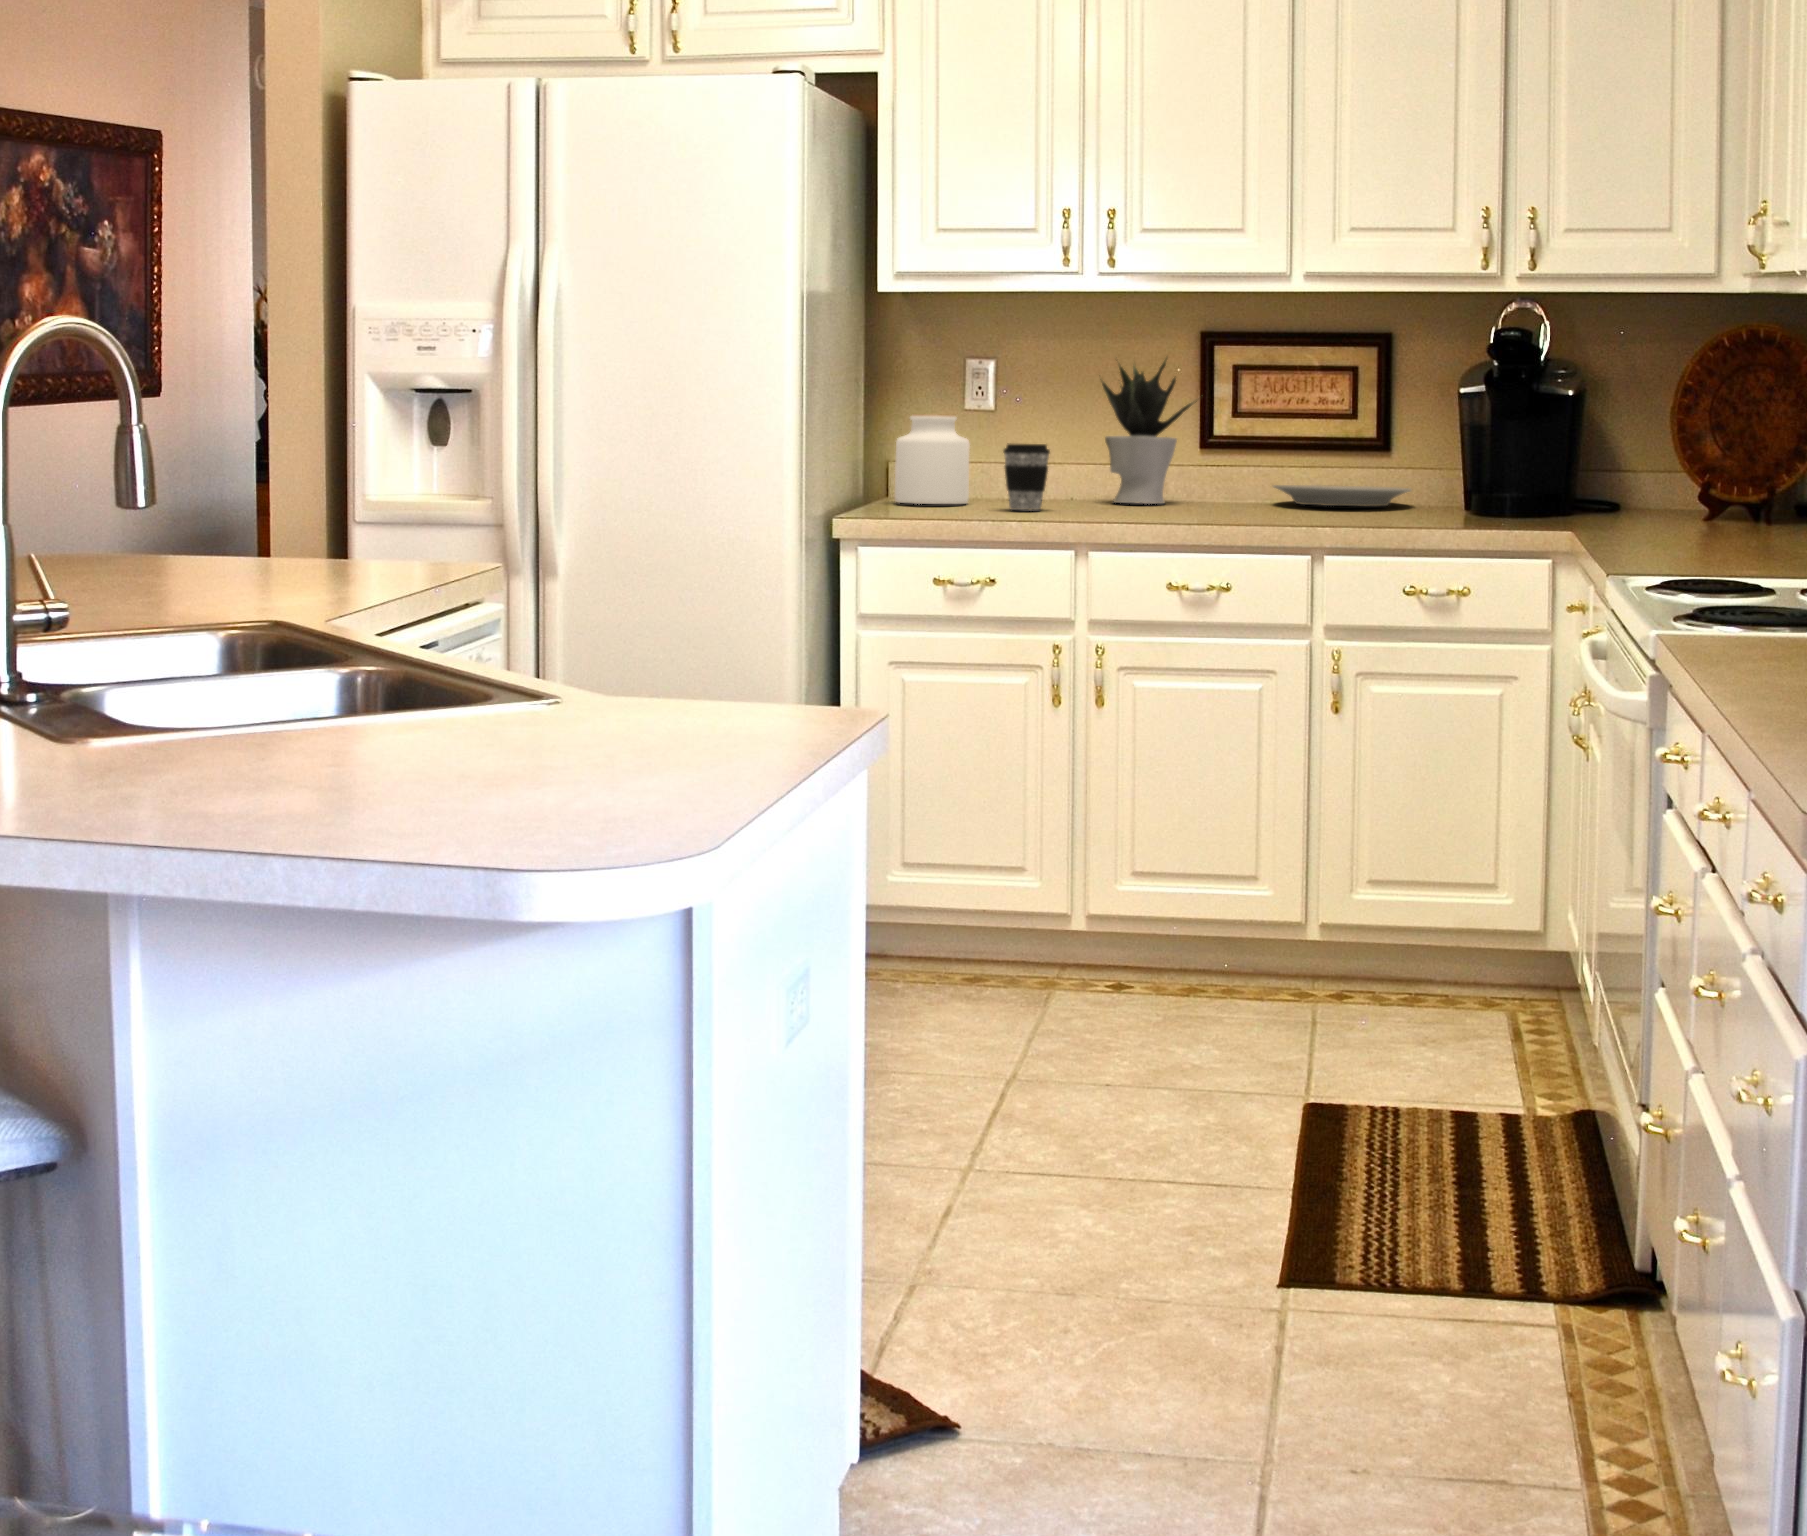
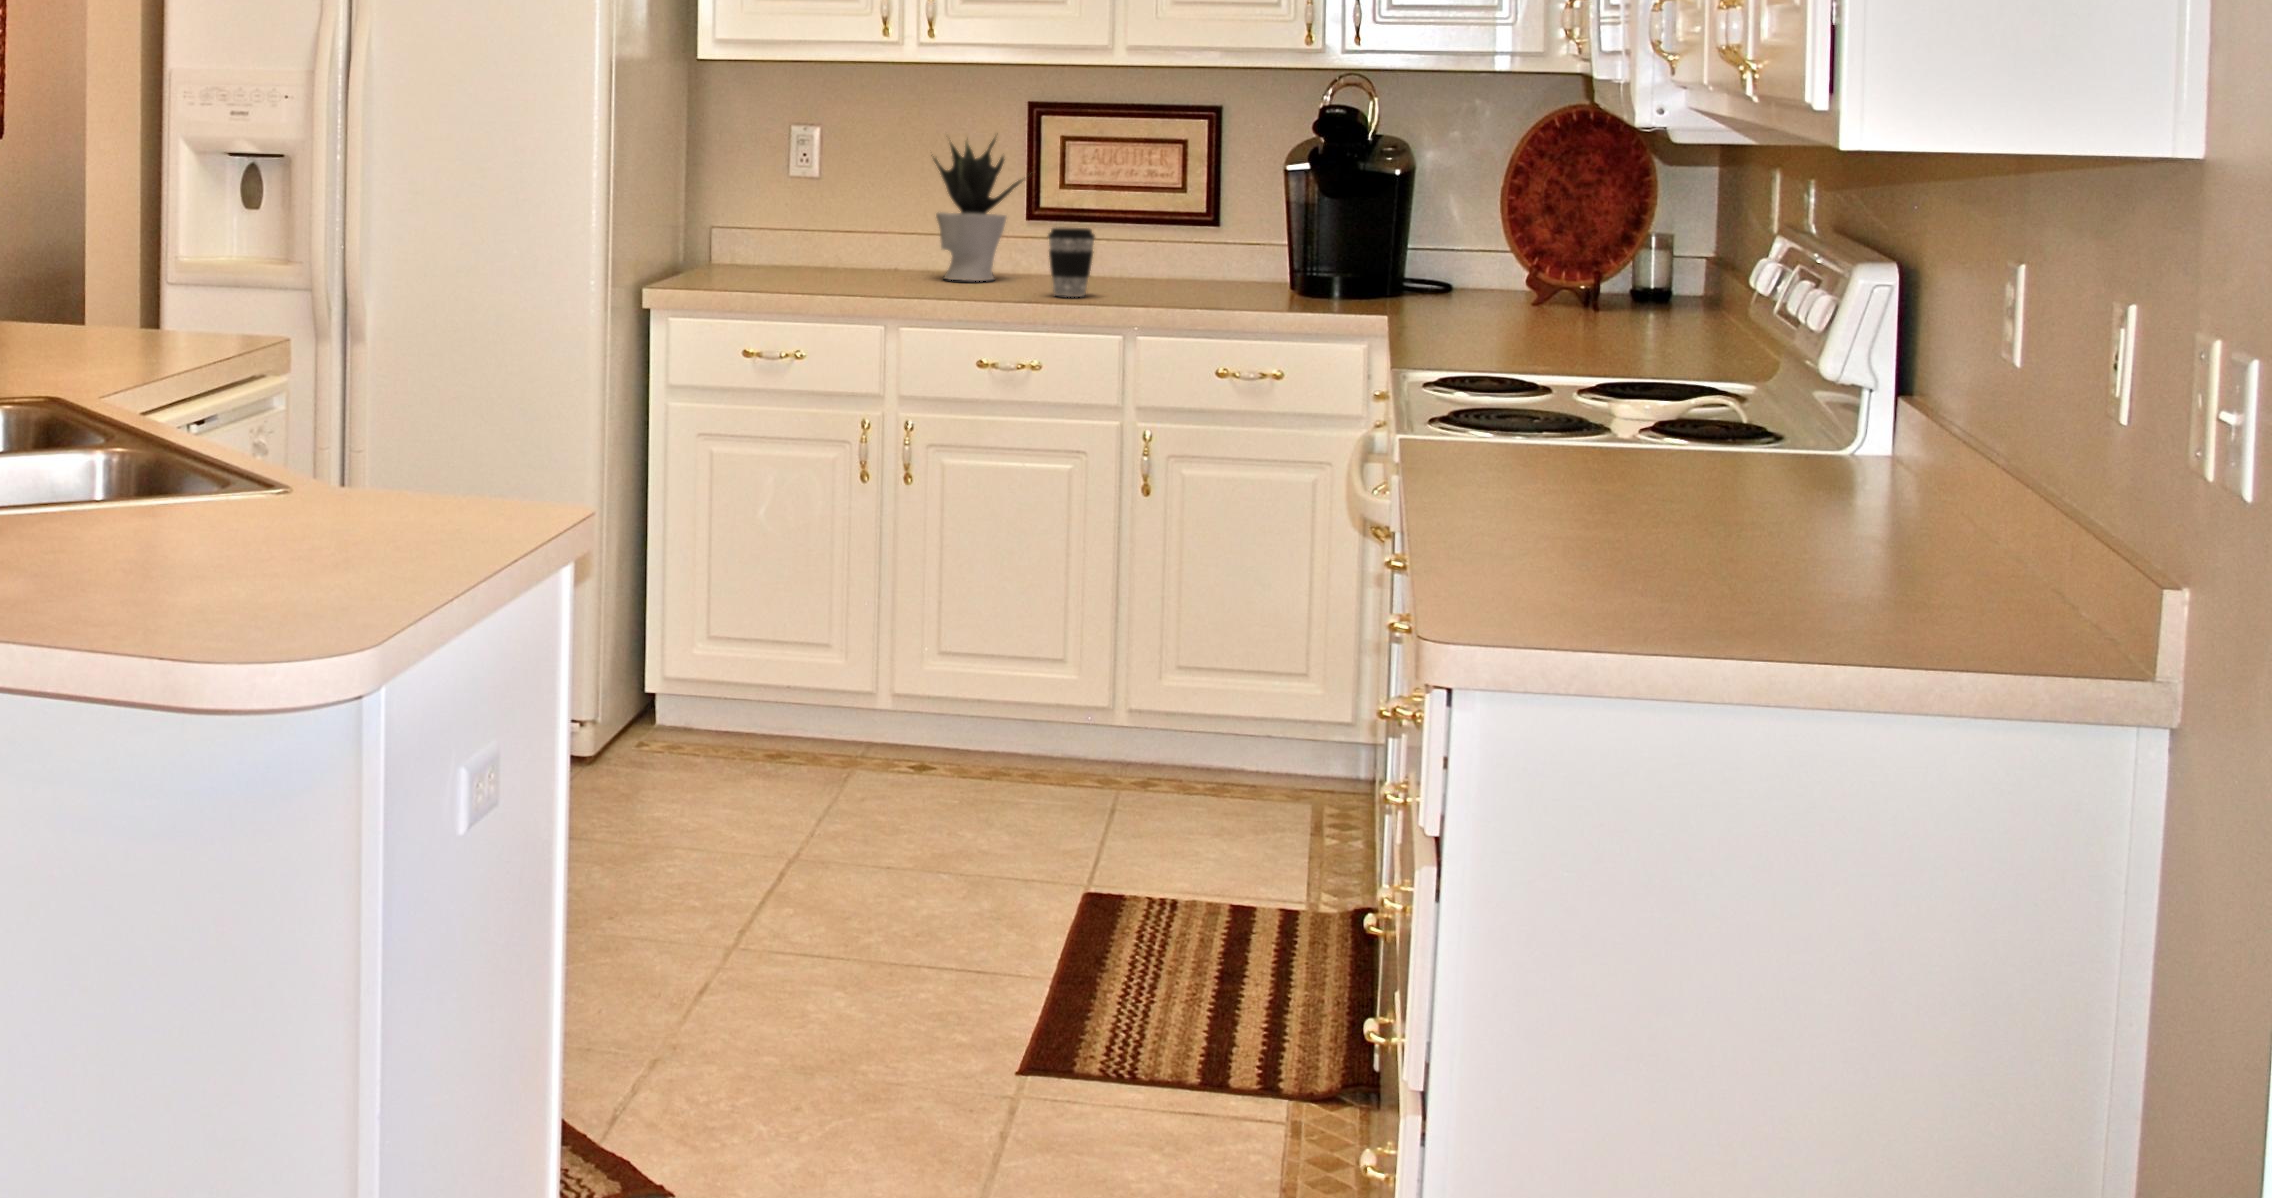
jar: present [895,414,970,504] -> none [727,190,801,281]
coffee cup: present [1003,444,1050,510] -> present [1048,227,1095,297]
plate: present [1273,485,1411,506] -> none [1100,261,1234,285]

